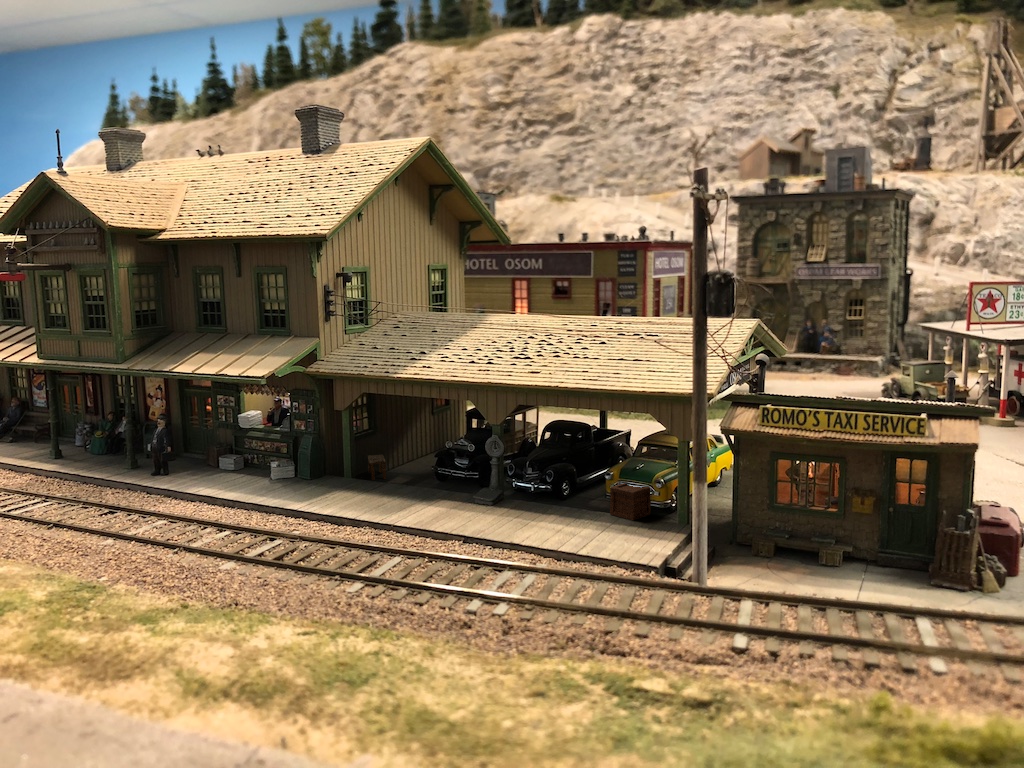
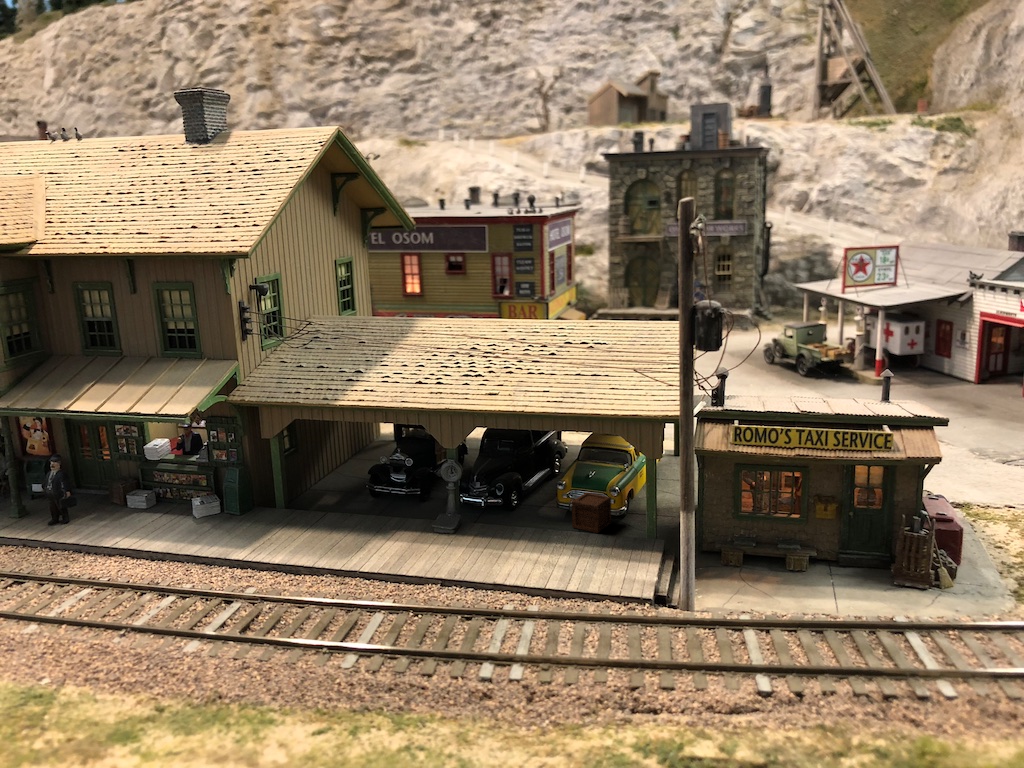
bench: present [368,455,386,480] -> none [298,474,323,505]

